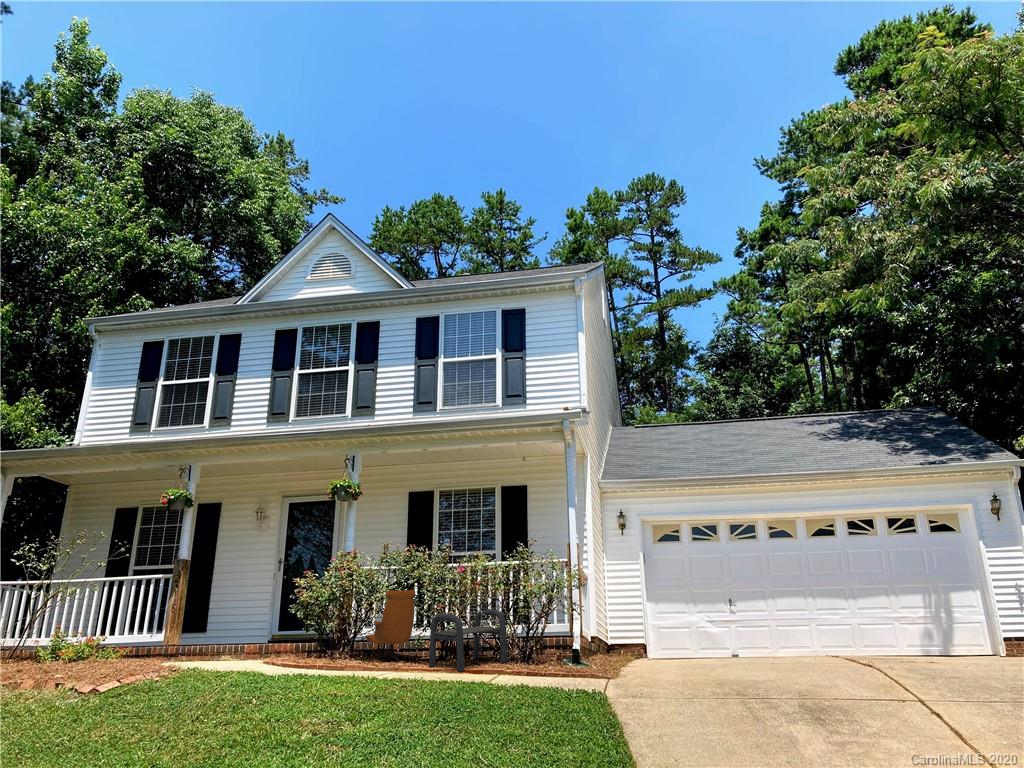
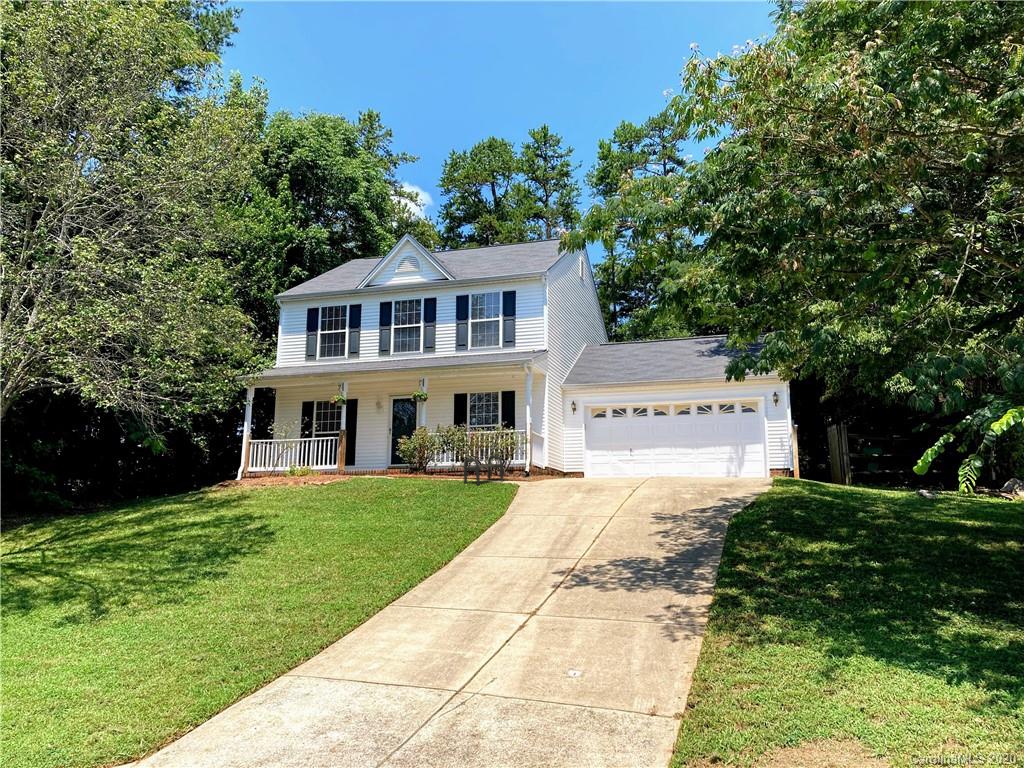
lounge chair: present [365,590,415,662] -> none [434,446,458,481]

